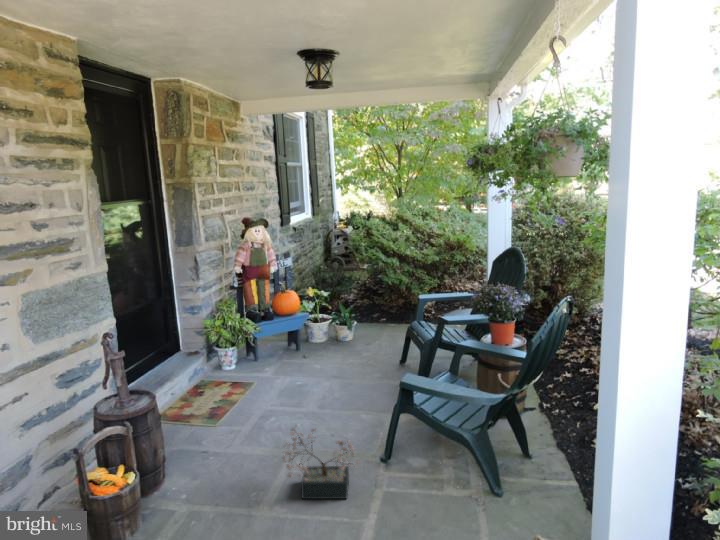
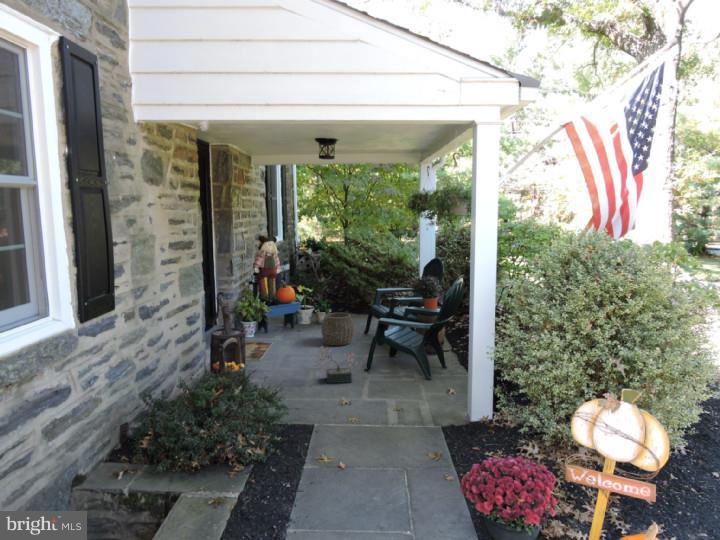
woven basket: none [327,337,378,392] -> present [322,313,354,346]

